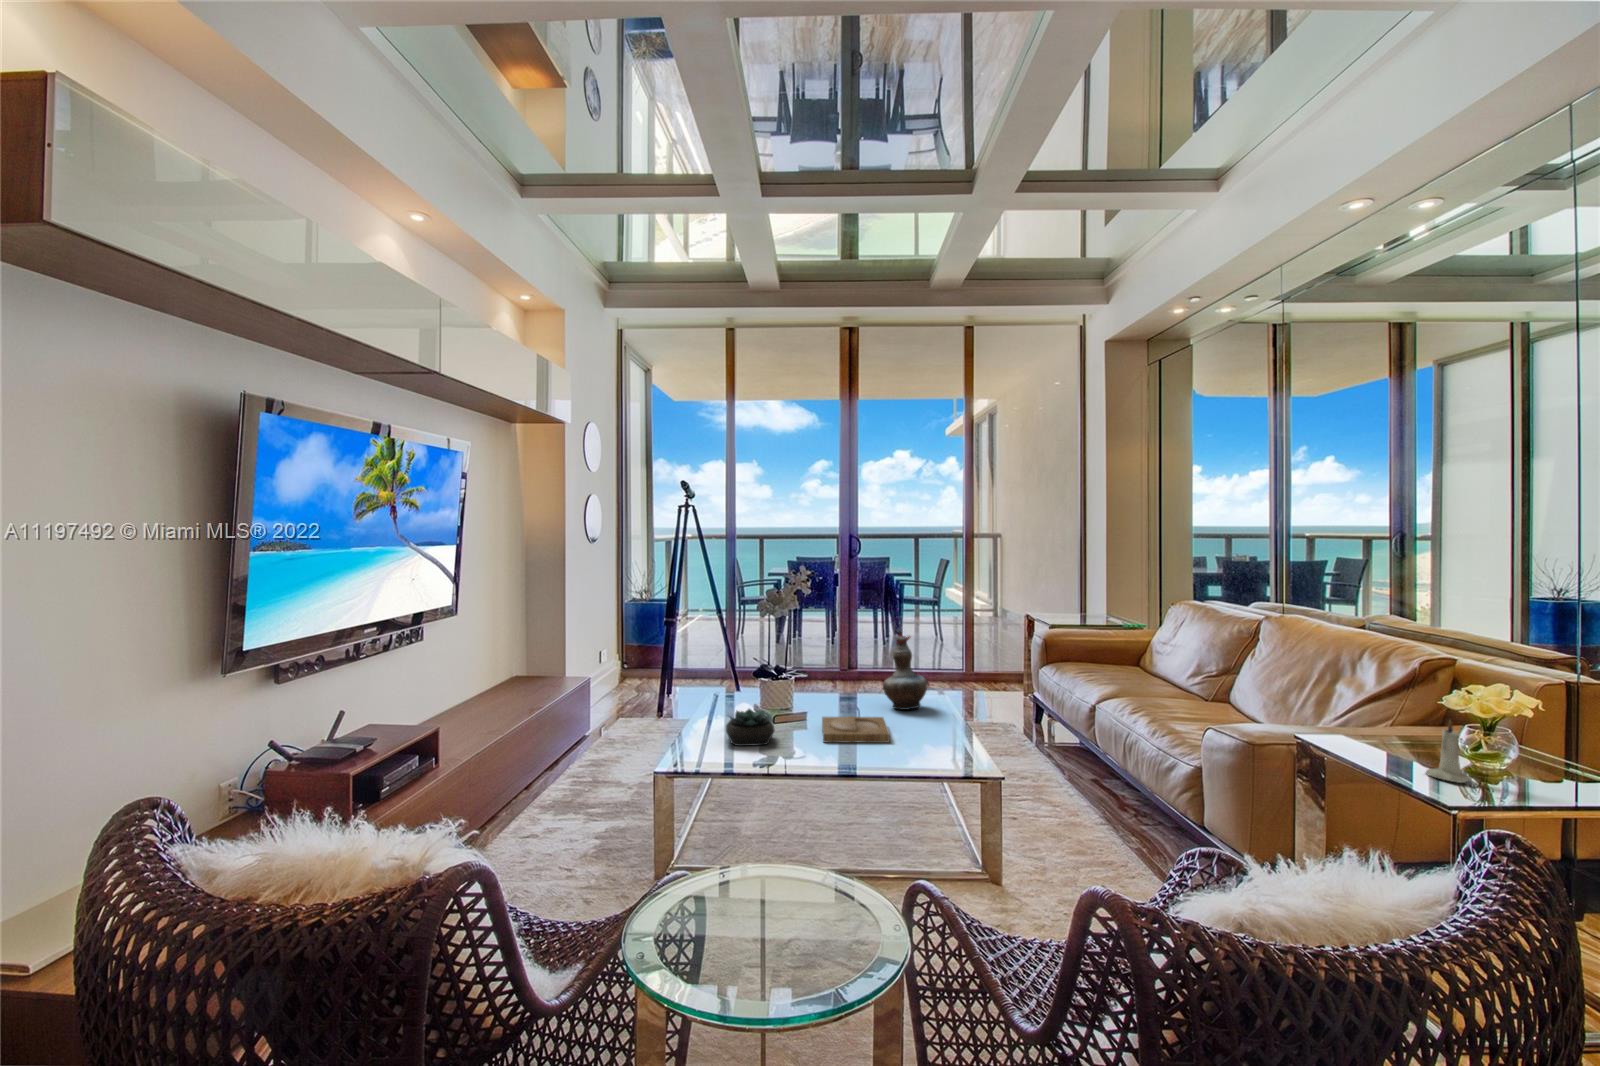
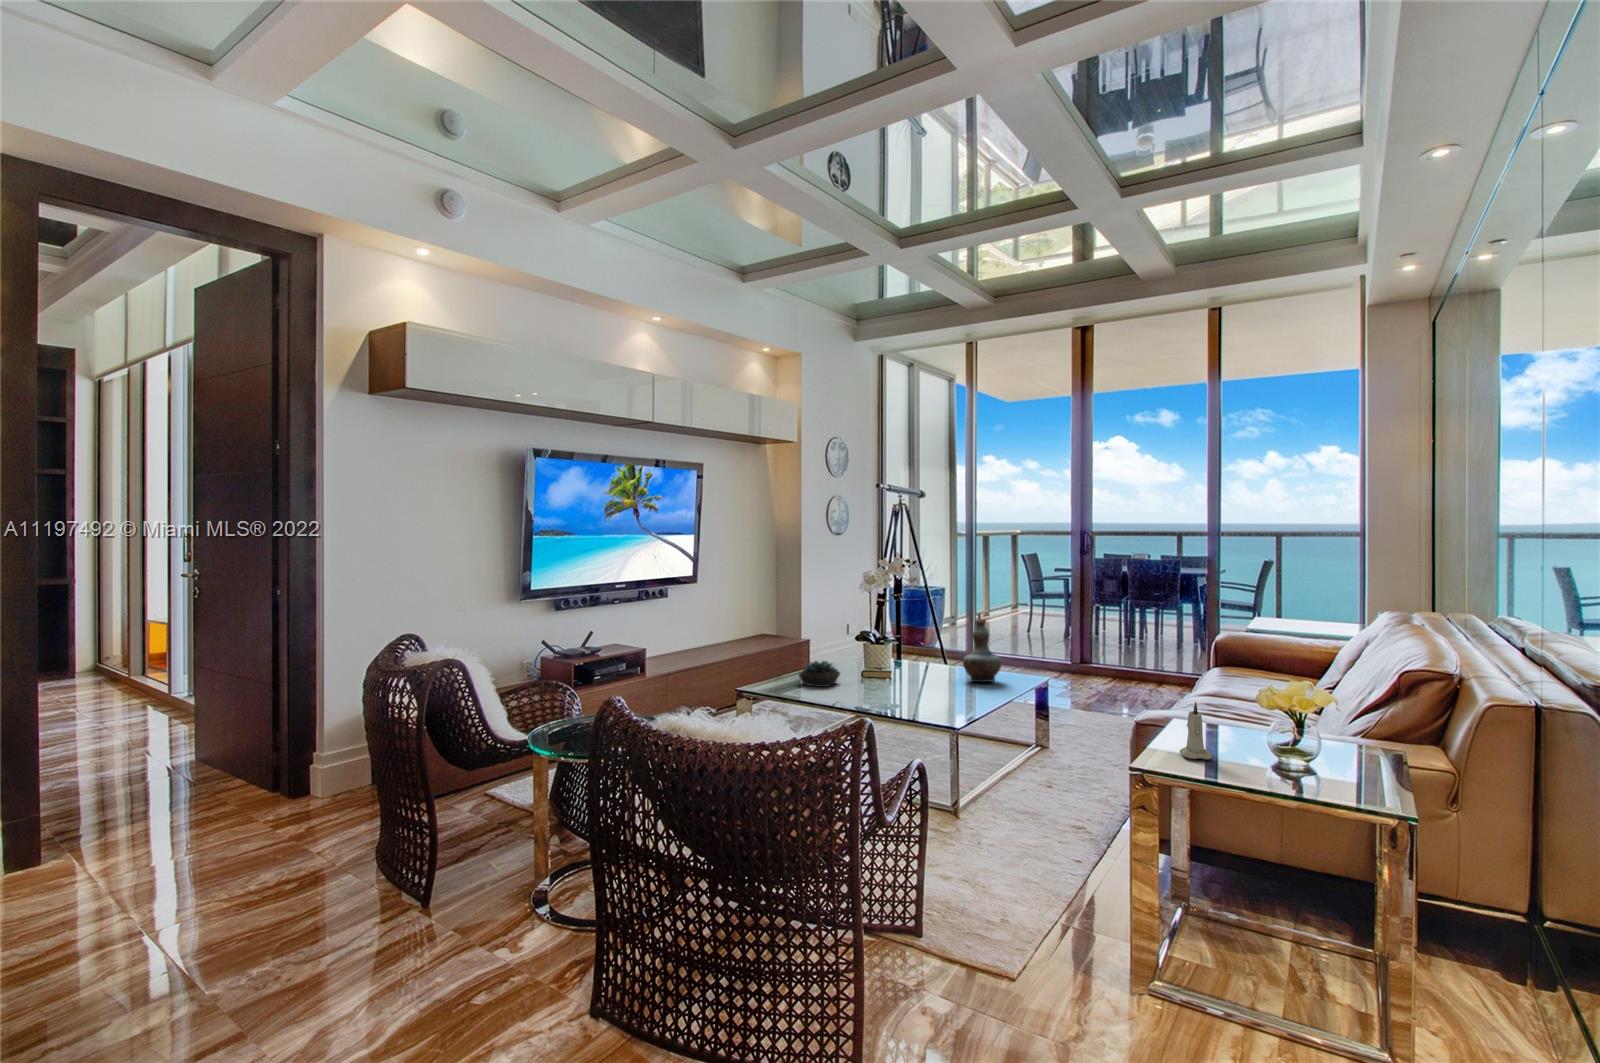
tray: present [822,716,890,743] -> none [866,676,935,698]

